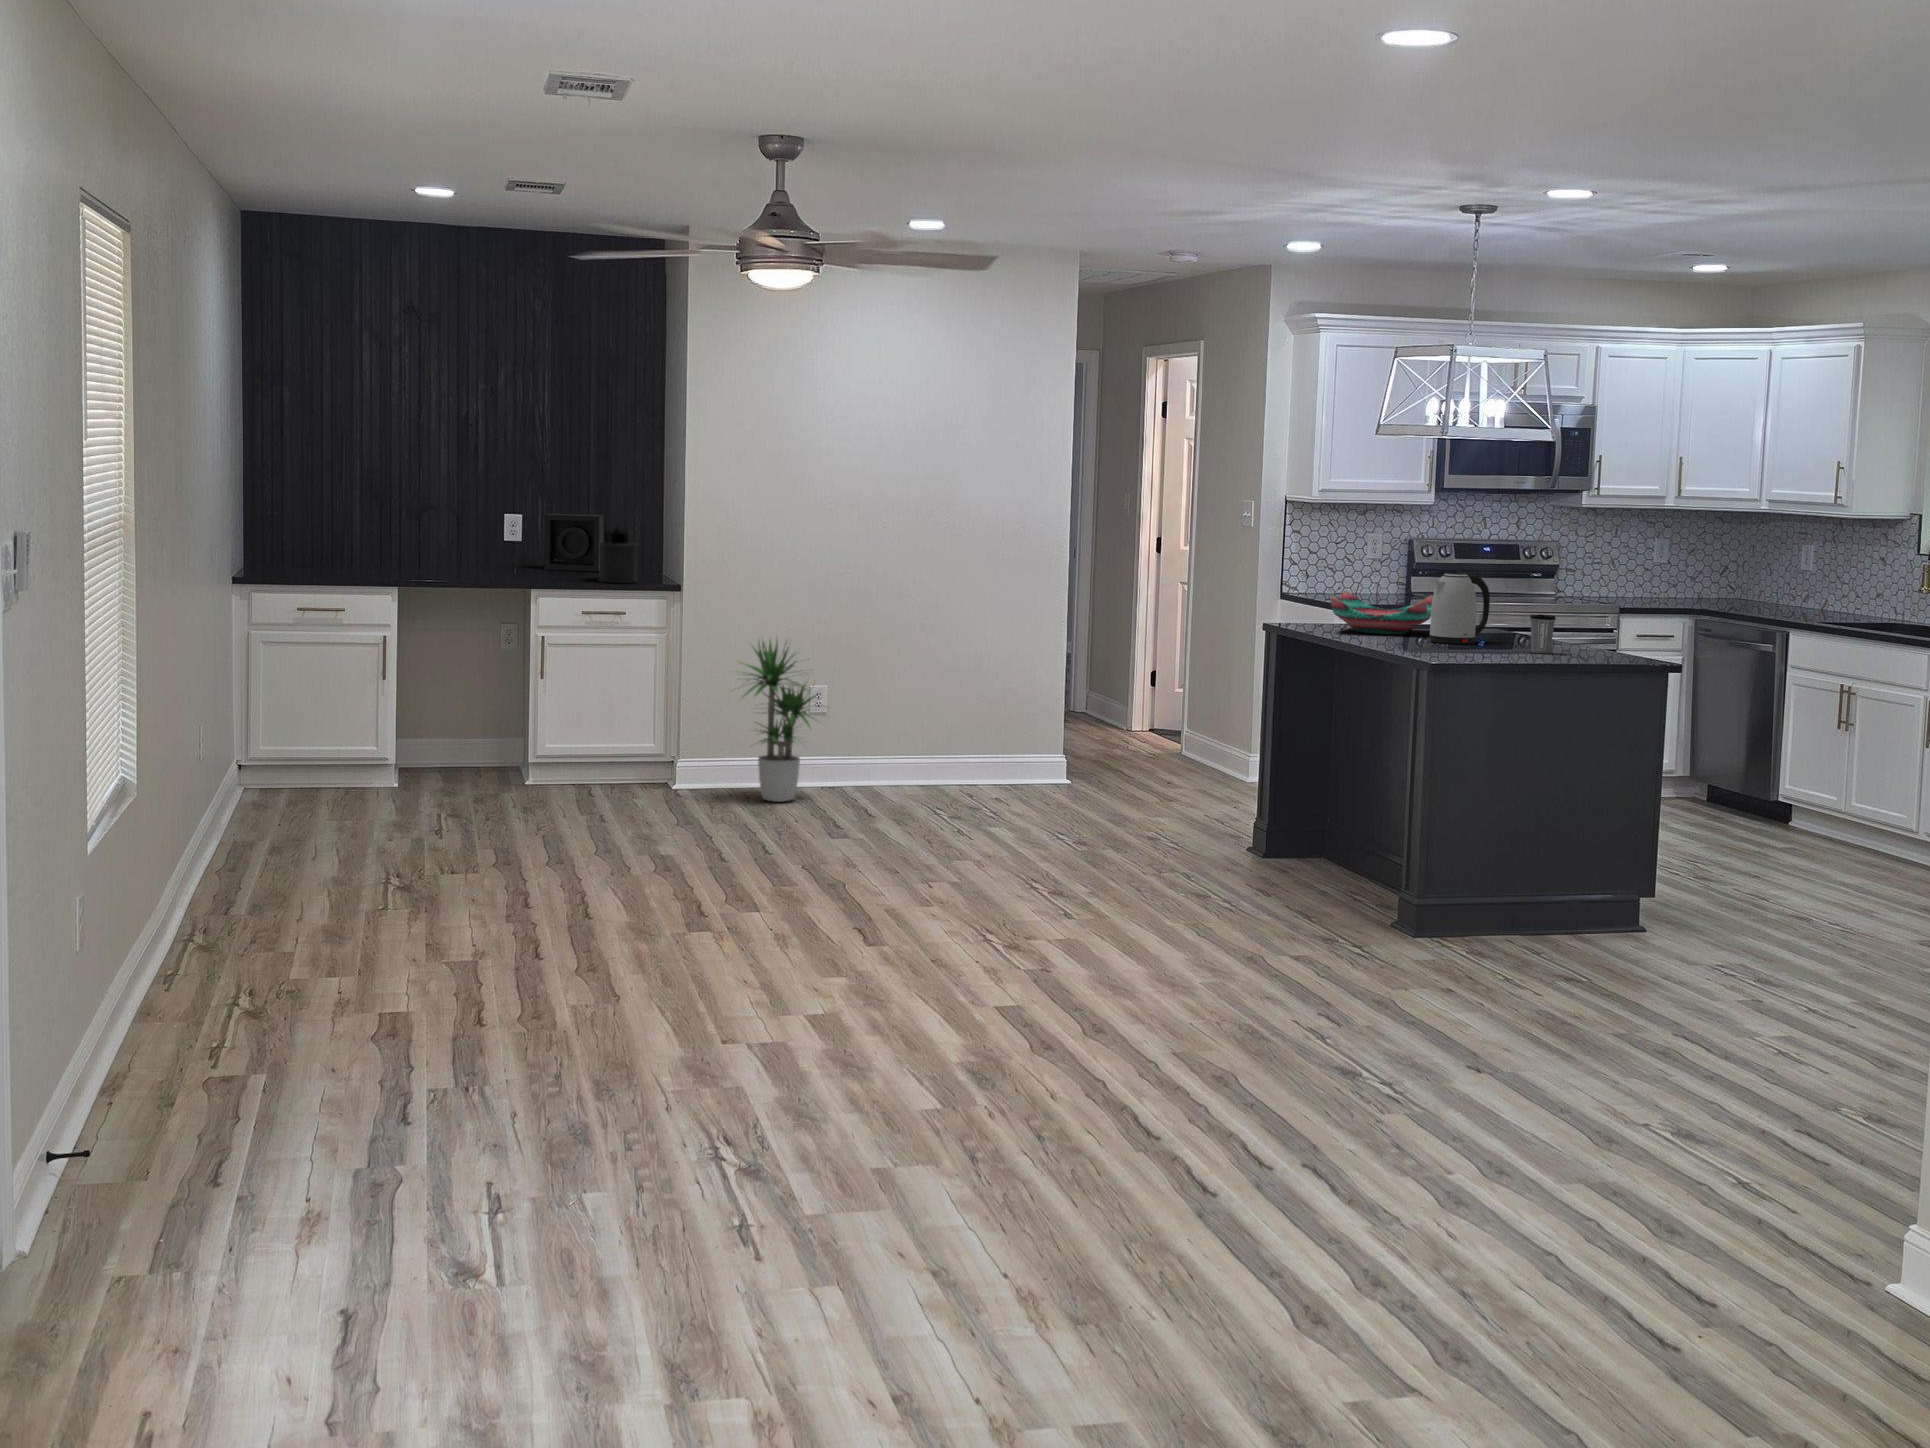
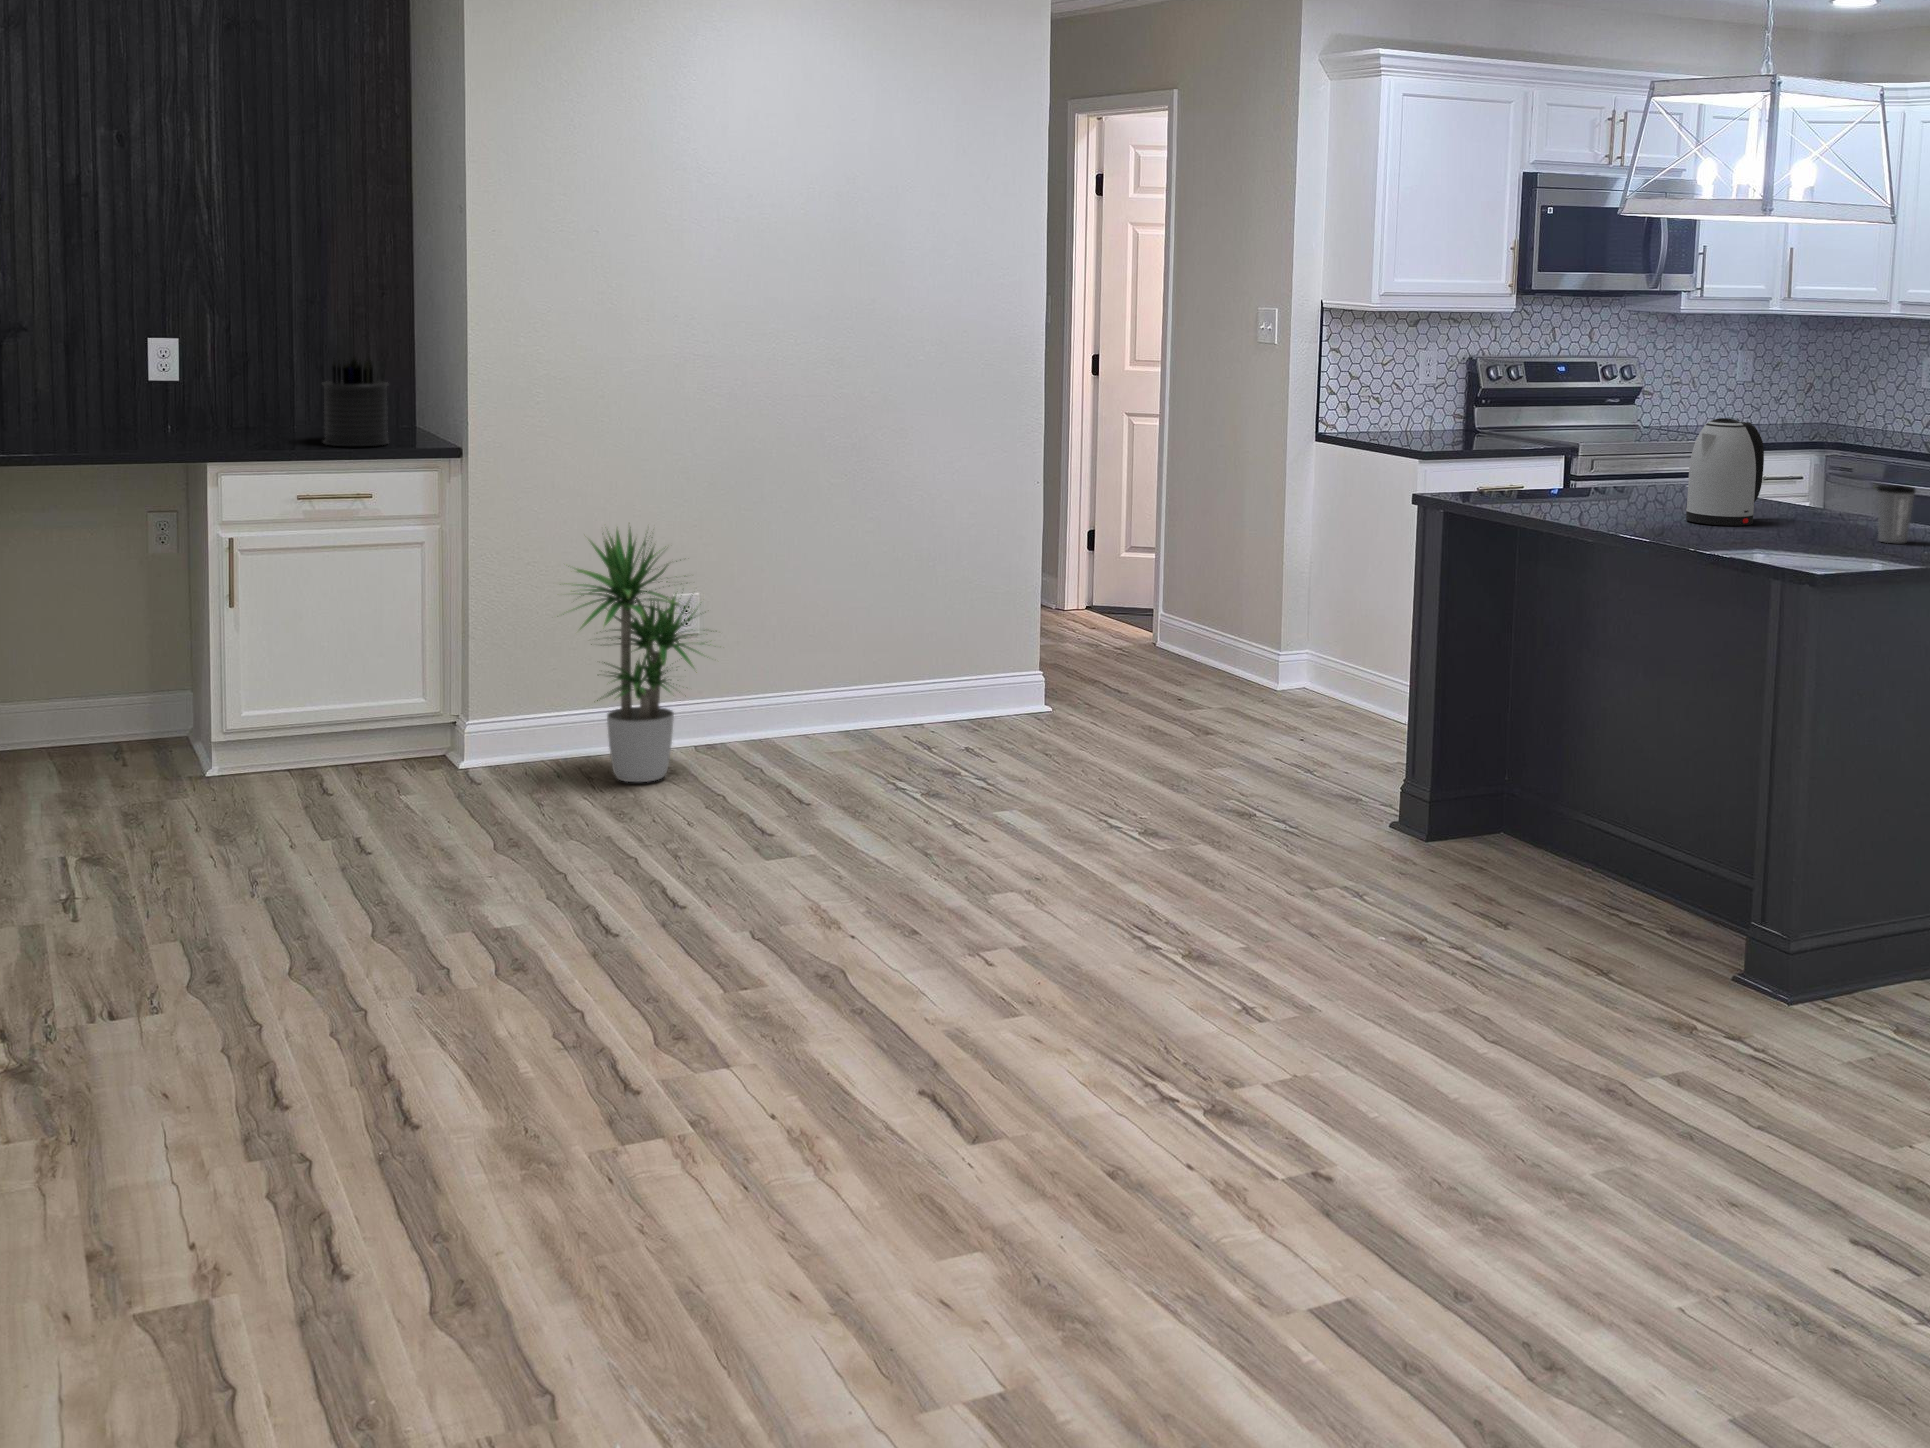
speaker: present [544,514,604,571] -> none [220,335,321,425]
decorative bowl: present [1331,591,1433,634] -> none [1506,442,1658,508]

